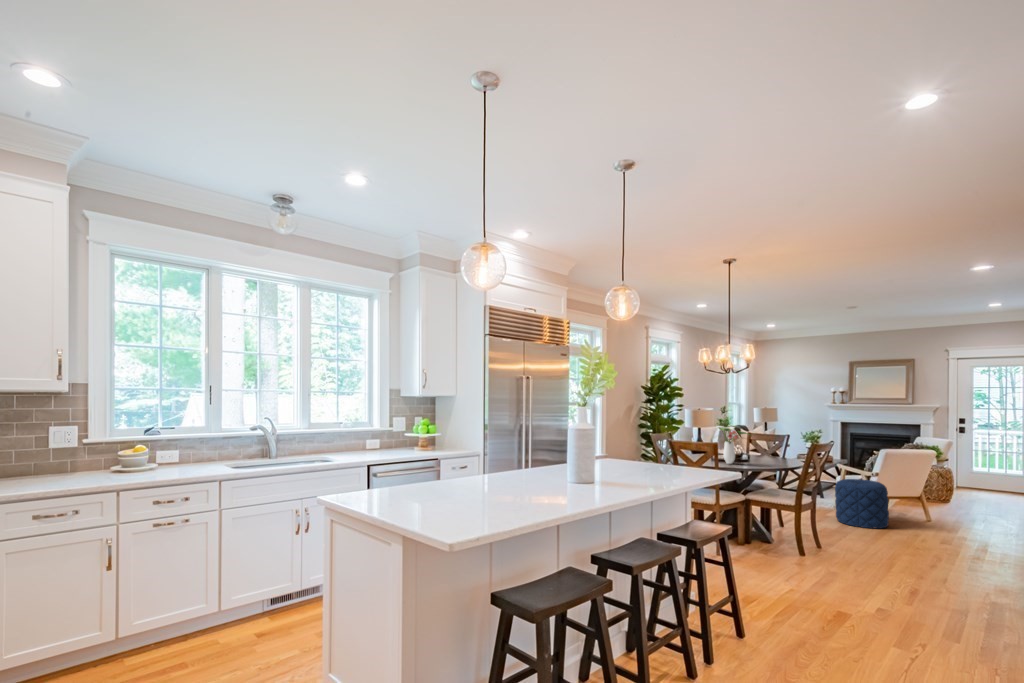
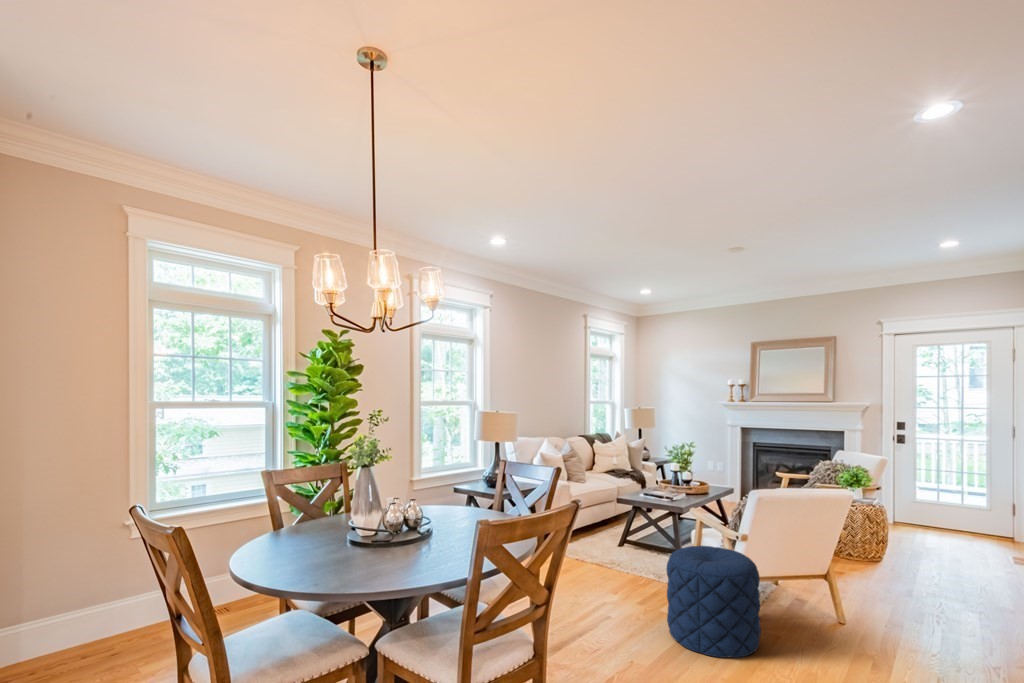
flower arrangement: present [717,426,747,464] -> none [290,462,378,562]

